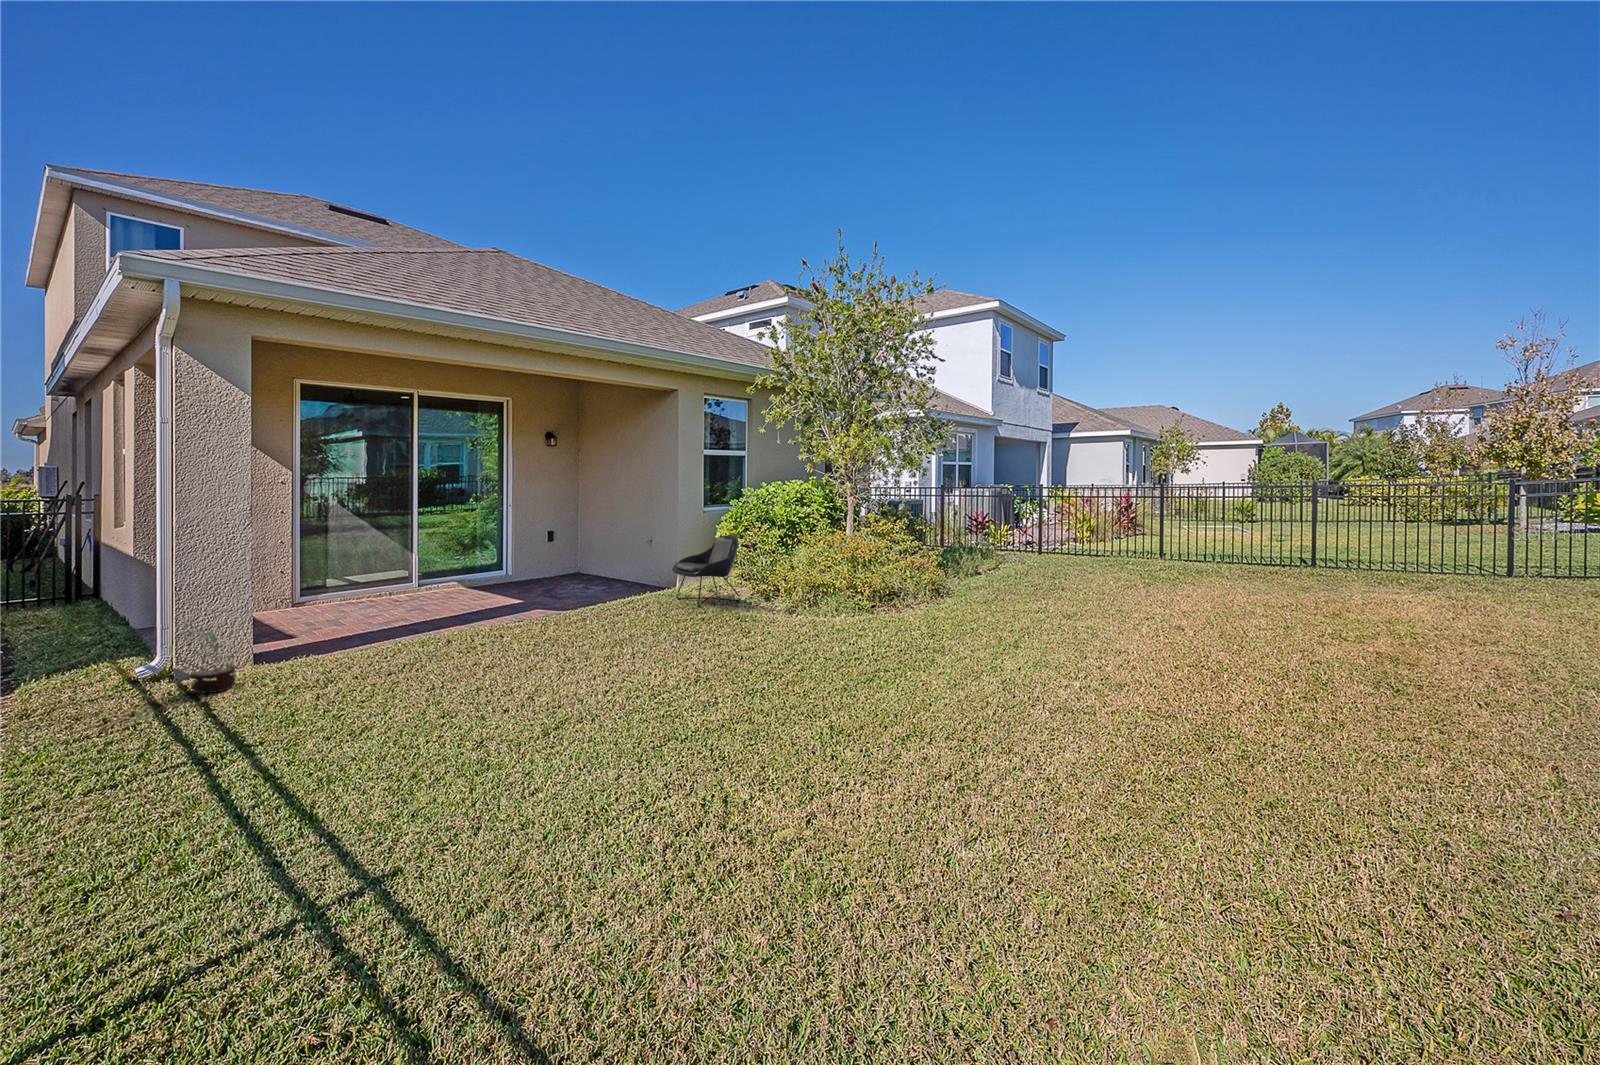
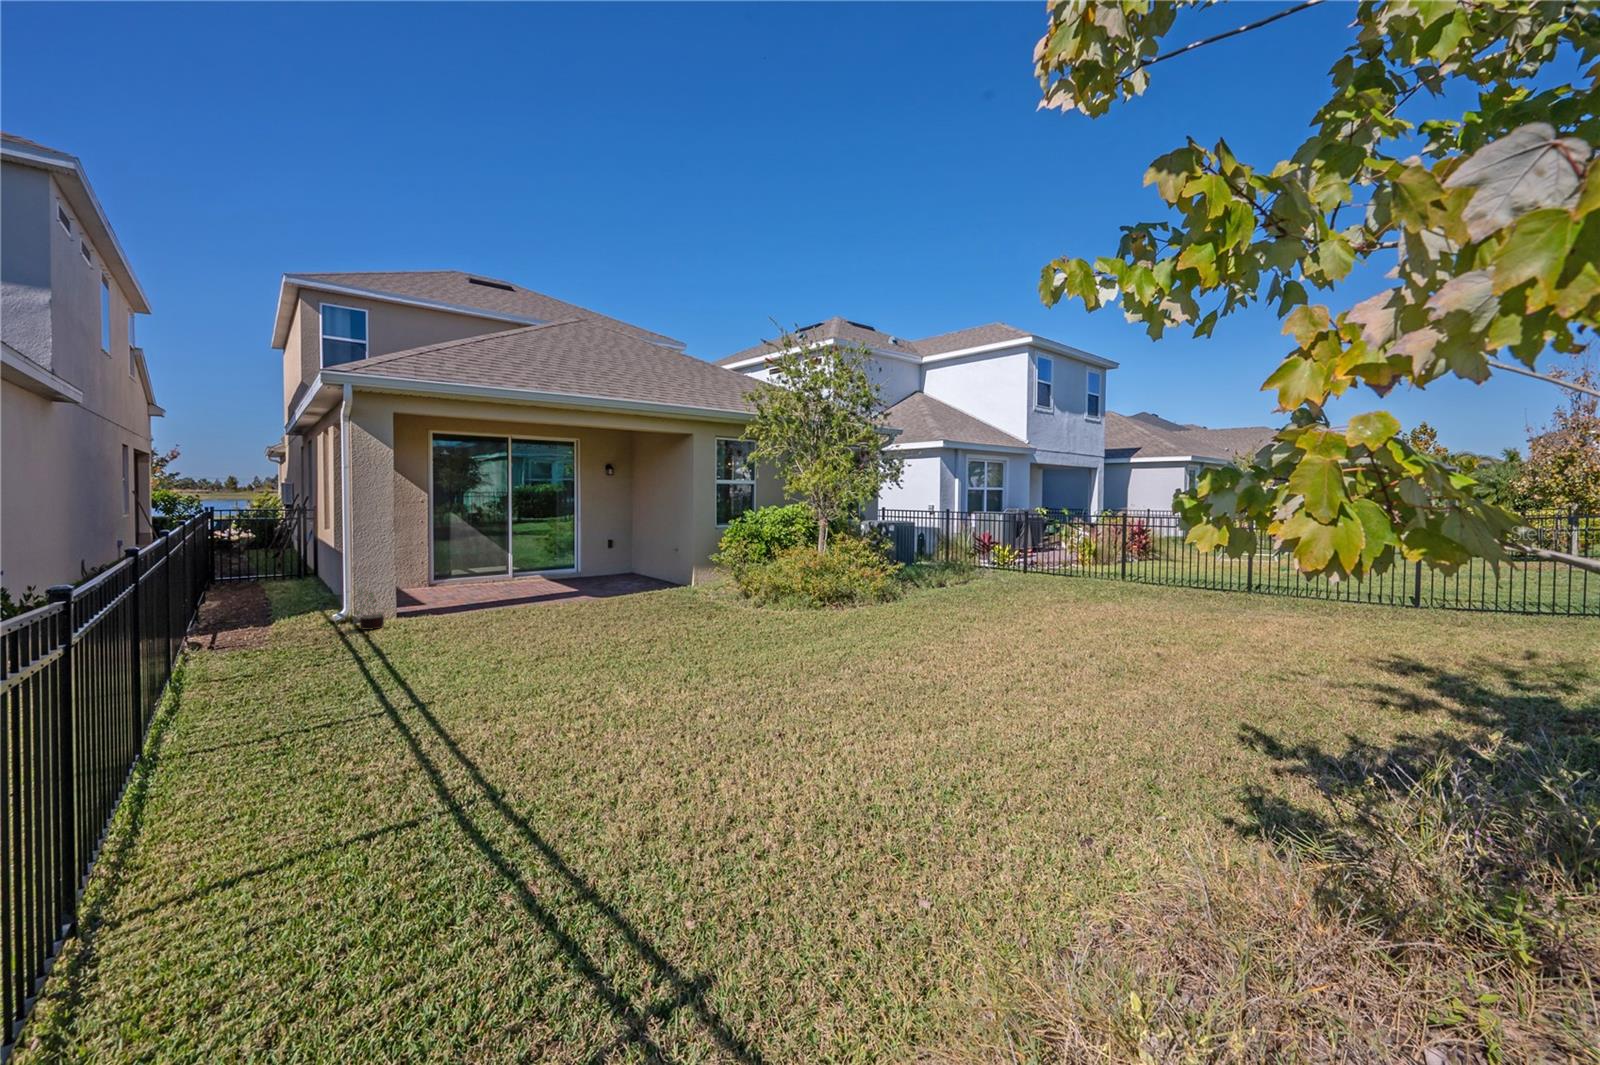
lounge chair: present [672,535,741,607] -> none [685,545,733,597]

